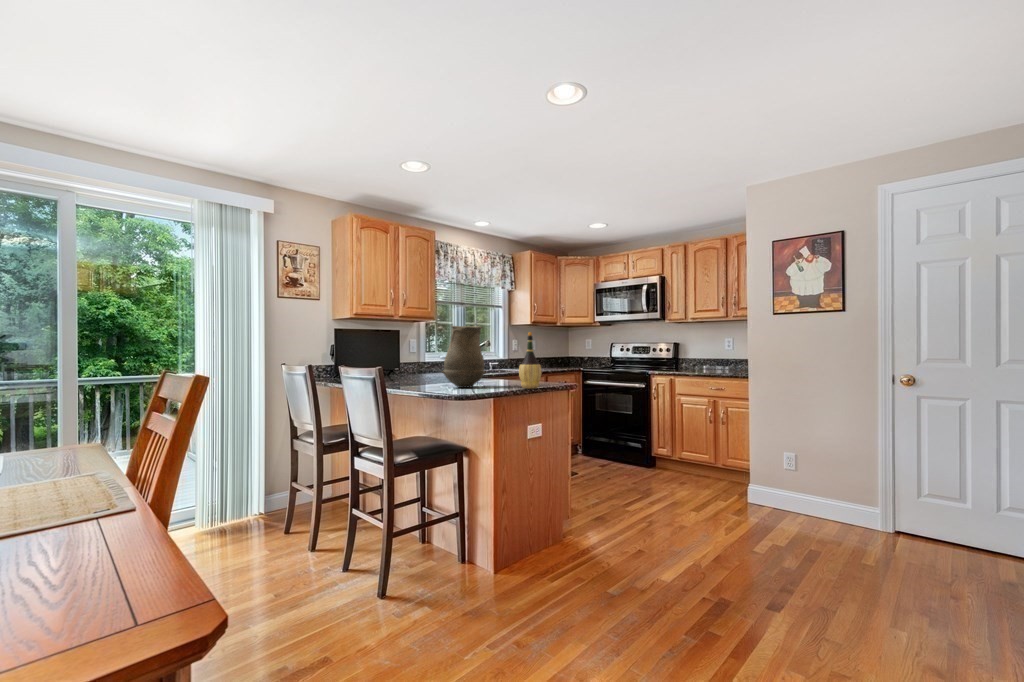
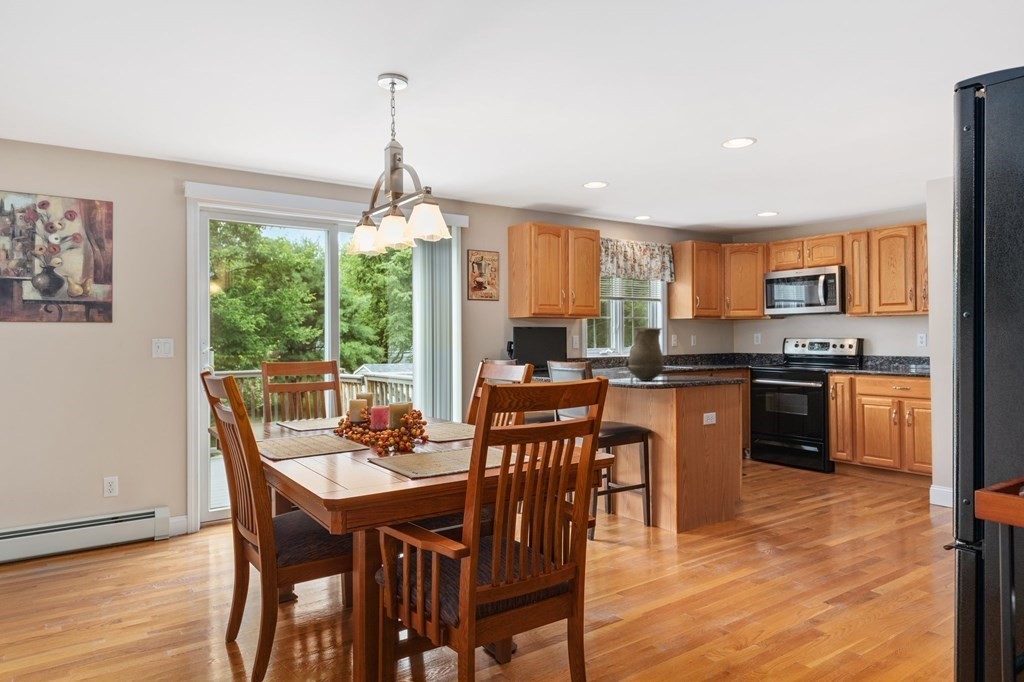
wine bottle: present [519,332,541,389] -> none [696,333,717,382]

